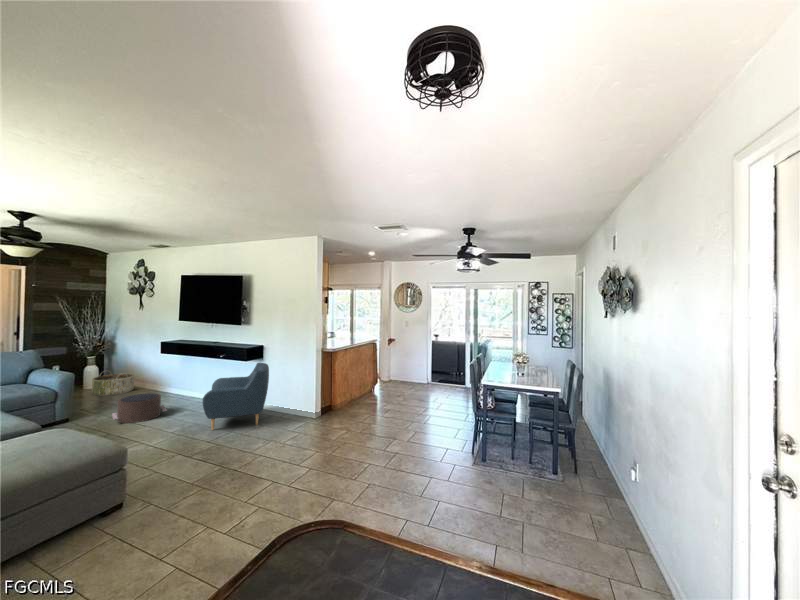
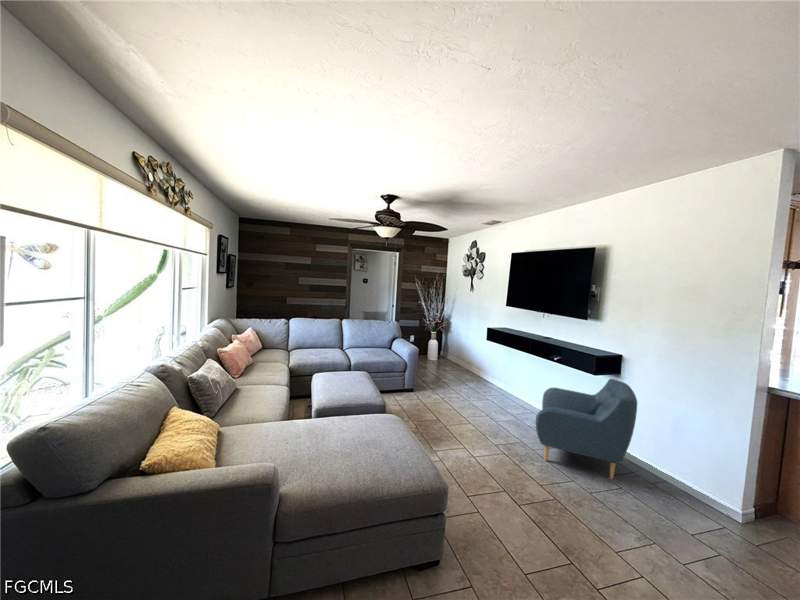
basket: present [92,373,134,396] -> none [432,346,463,371]
pouf: present [112,393,167,423] -> none [444,380,491,413]

